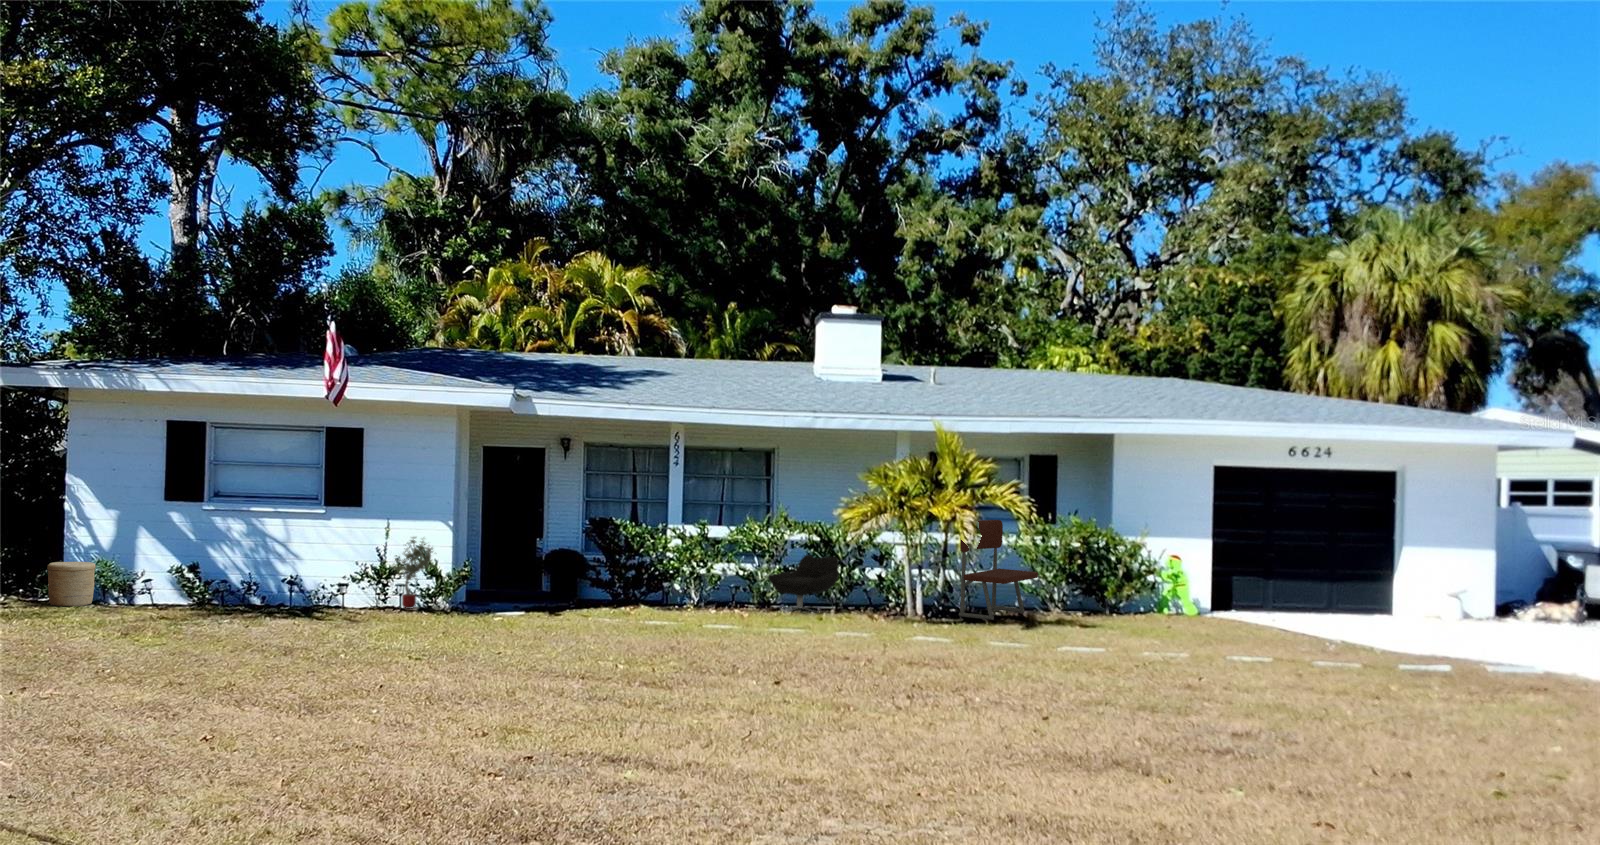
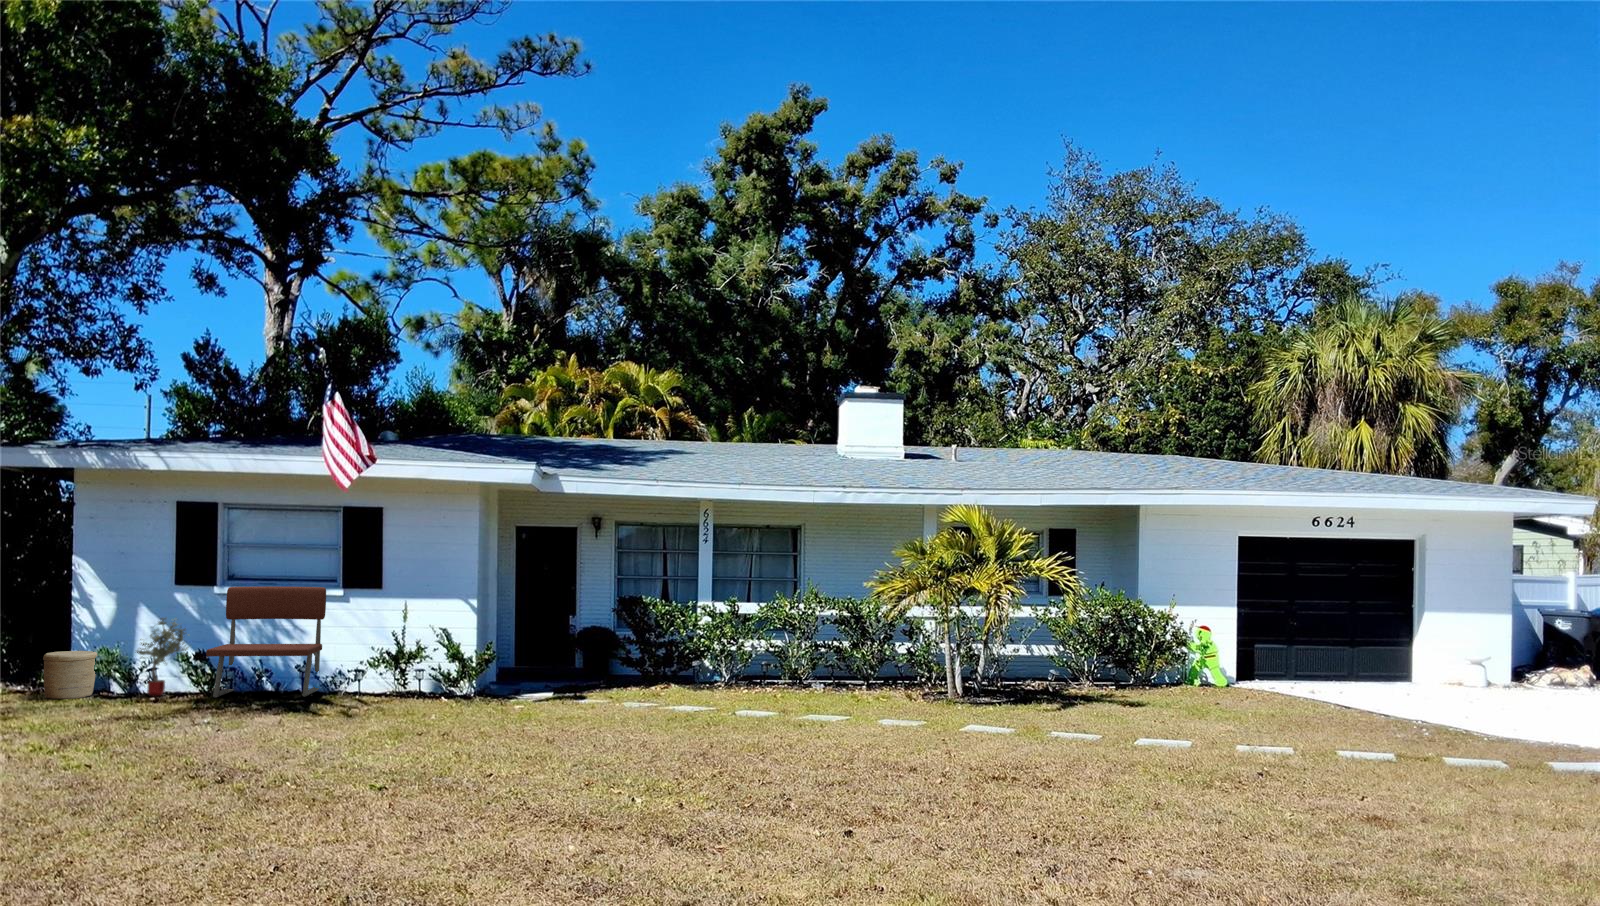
bench: present [959,520,1038,620] -> present [206,587,326,697]
potted tree: present [392,537,436,609] -> present [136,618,188,697]
lounge chair: present [768,554,839,611] -> none [799,630,872,690]

